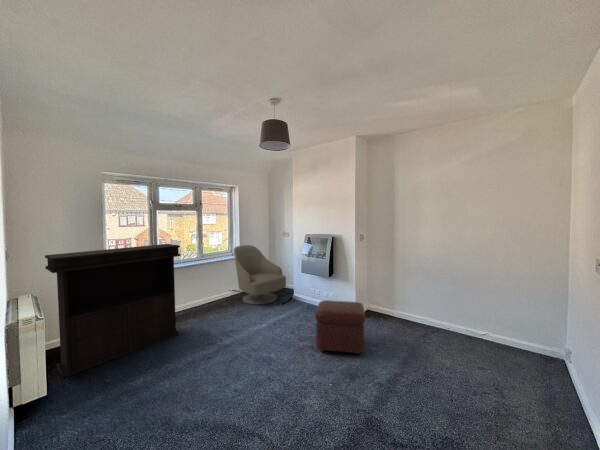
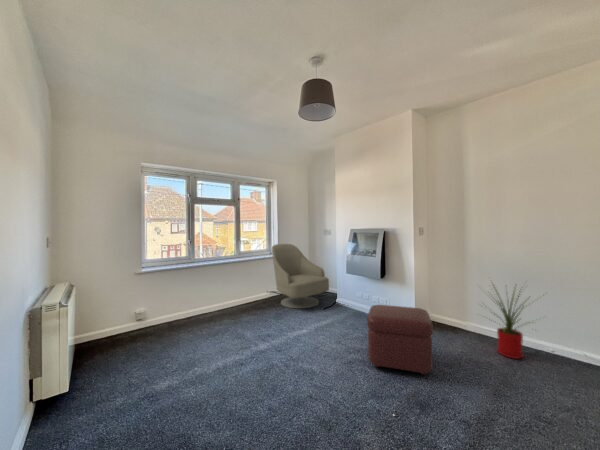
console table: present [45,244,181,378] -> none [77,237,214,375]
house plant: none [400,275,448,337] -> present [494,289,524,359]

